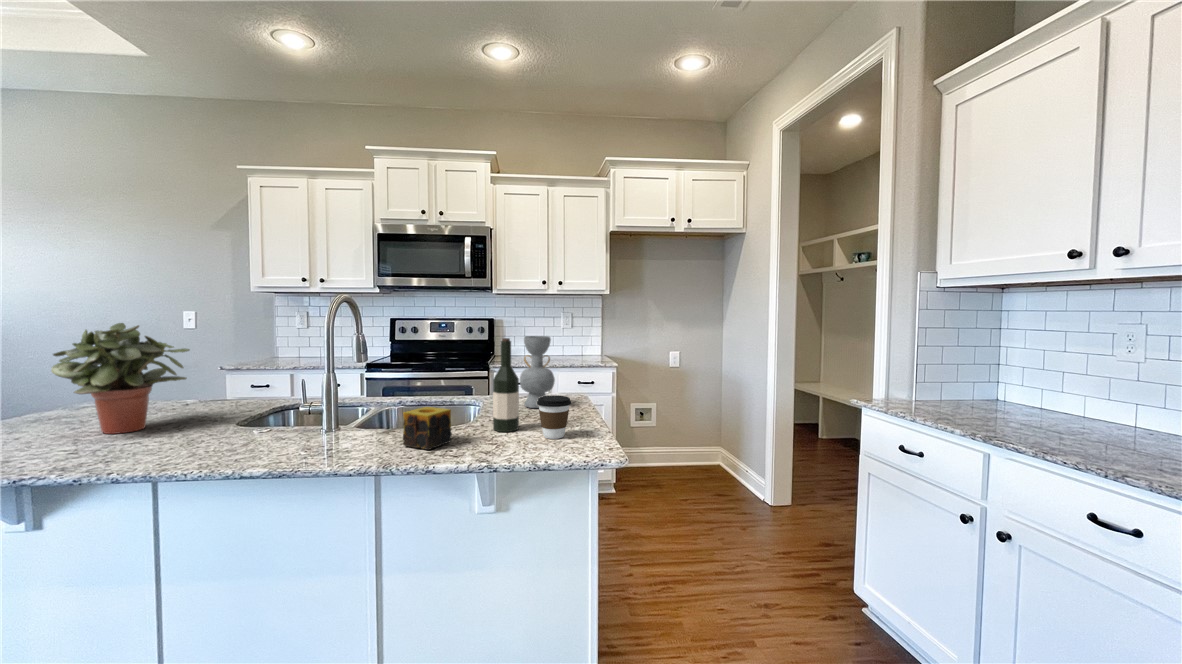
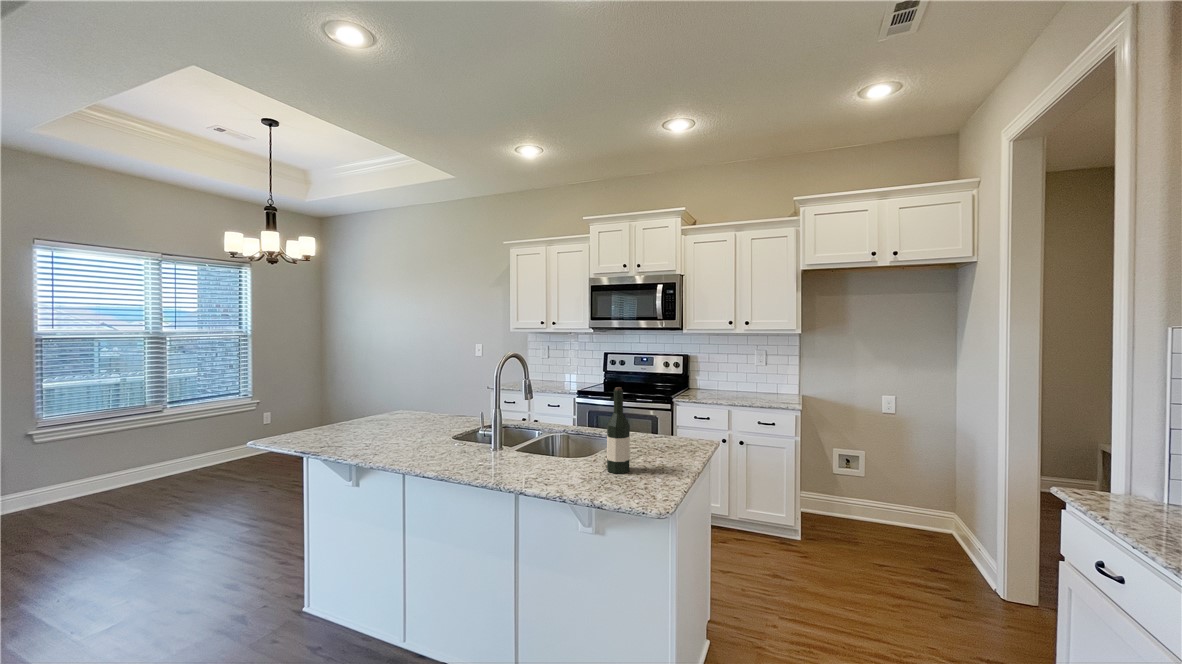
potted plant: present [51,323,189,434] -> none [355,362,430,435]
decorative vase: present [520,336,555,408] -> none [655,382,688,451]
coffee cup: present [537,395,571,439] -> none [634,445,667,489]
candle: present [403,407,452,450] -> none [524,443,562,481]

